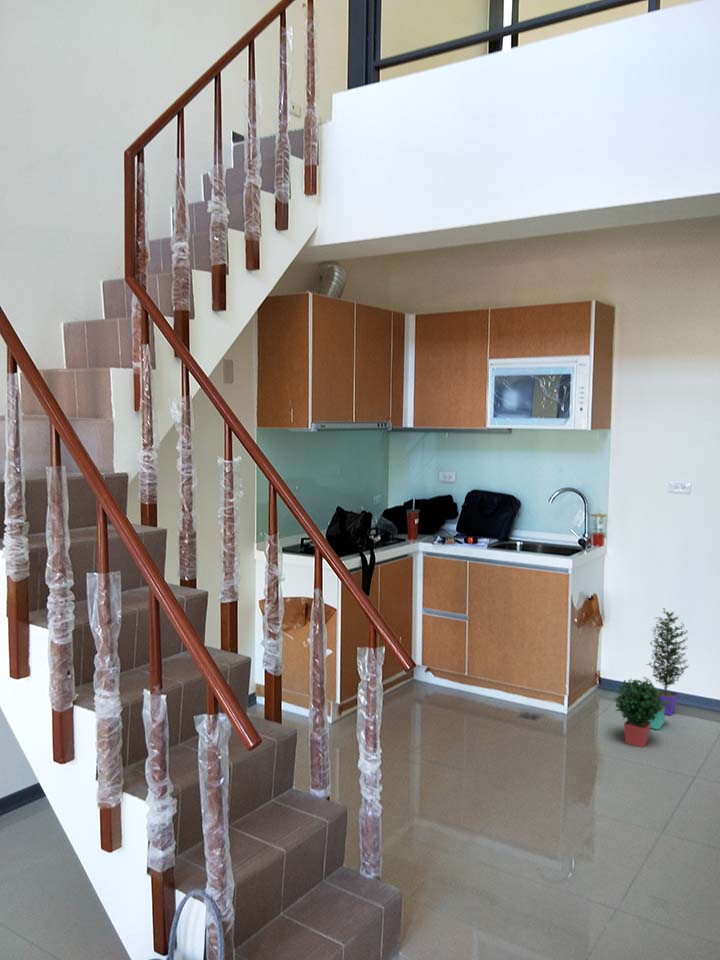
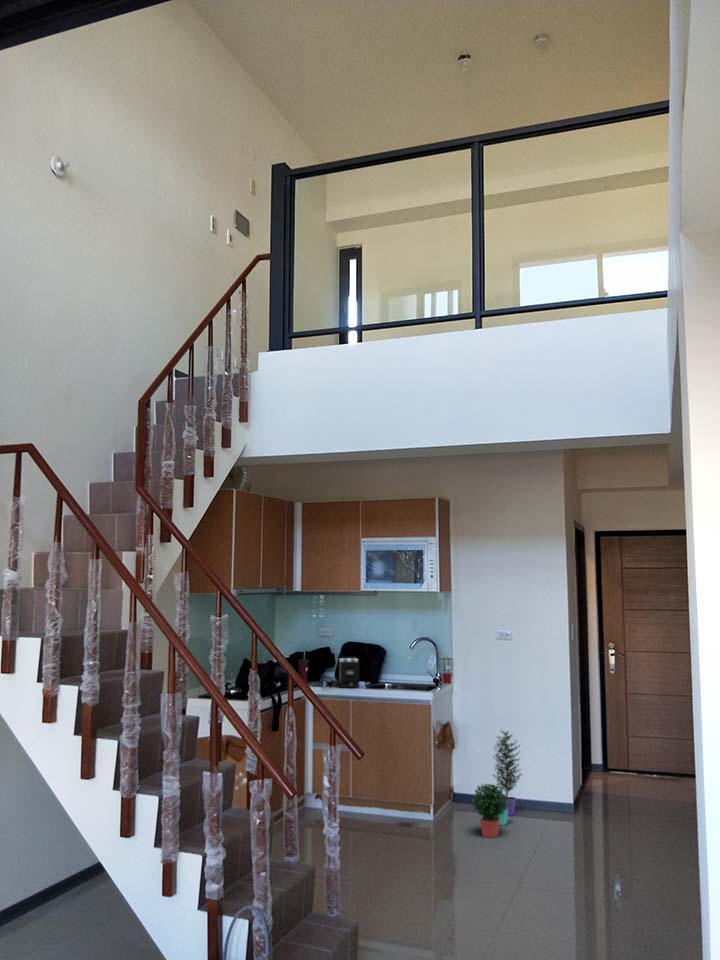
toaster: none [457,509,484,547] -> present [339,658,359,688]

